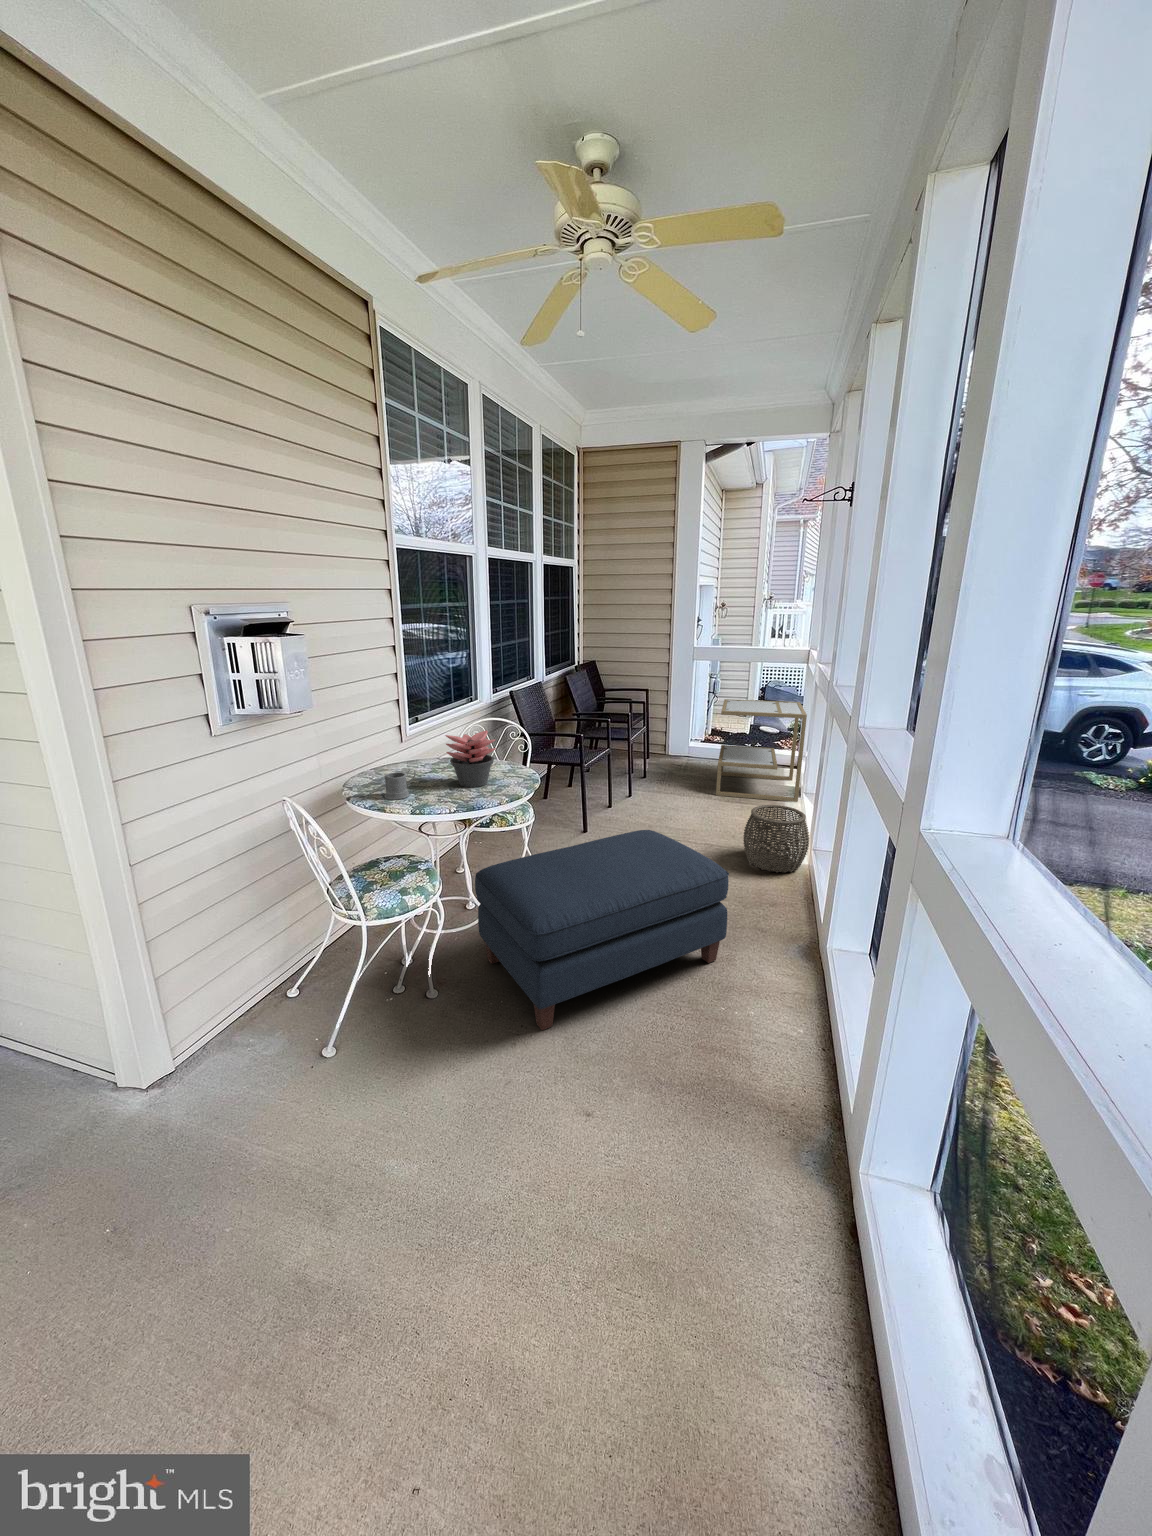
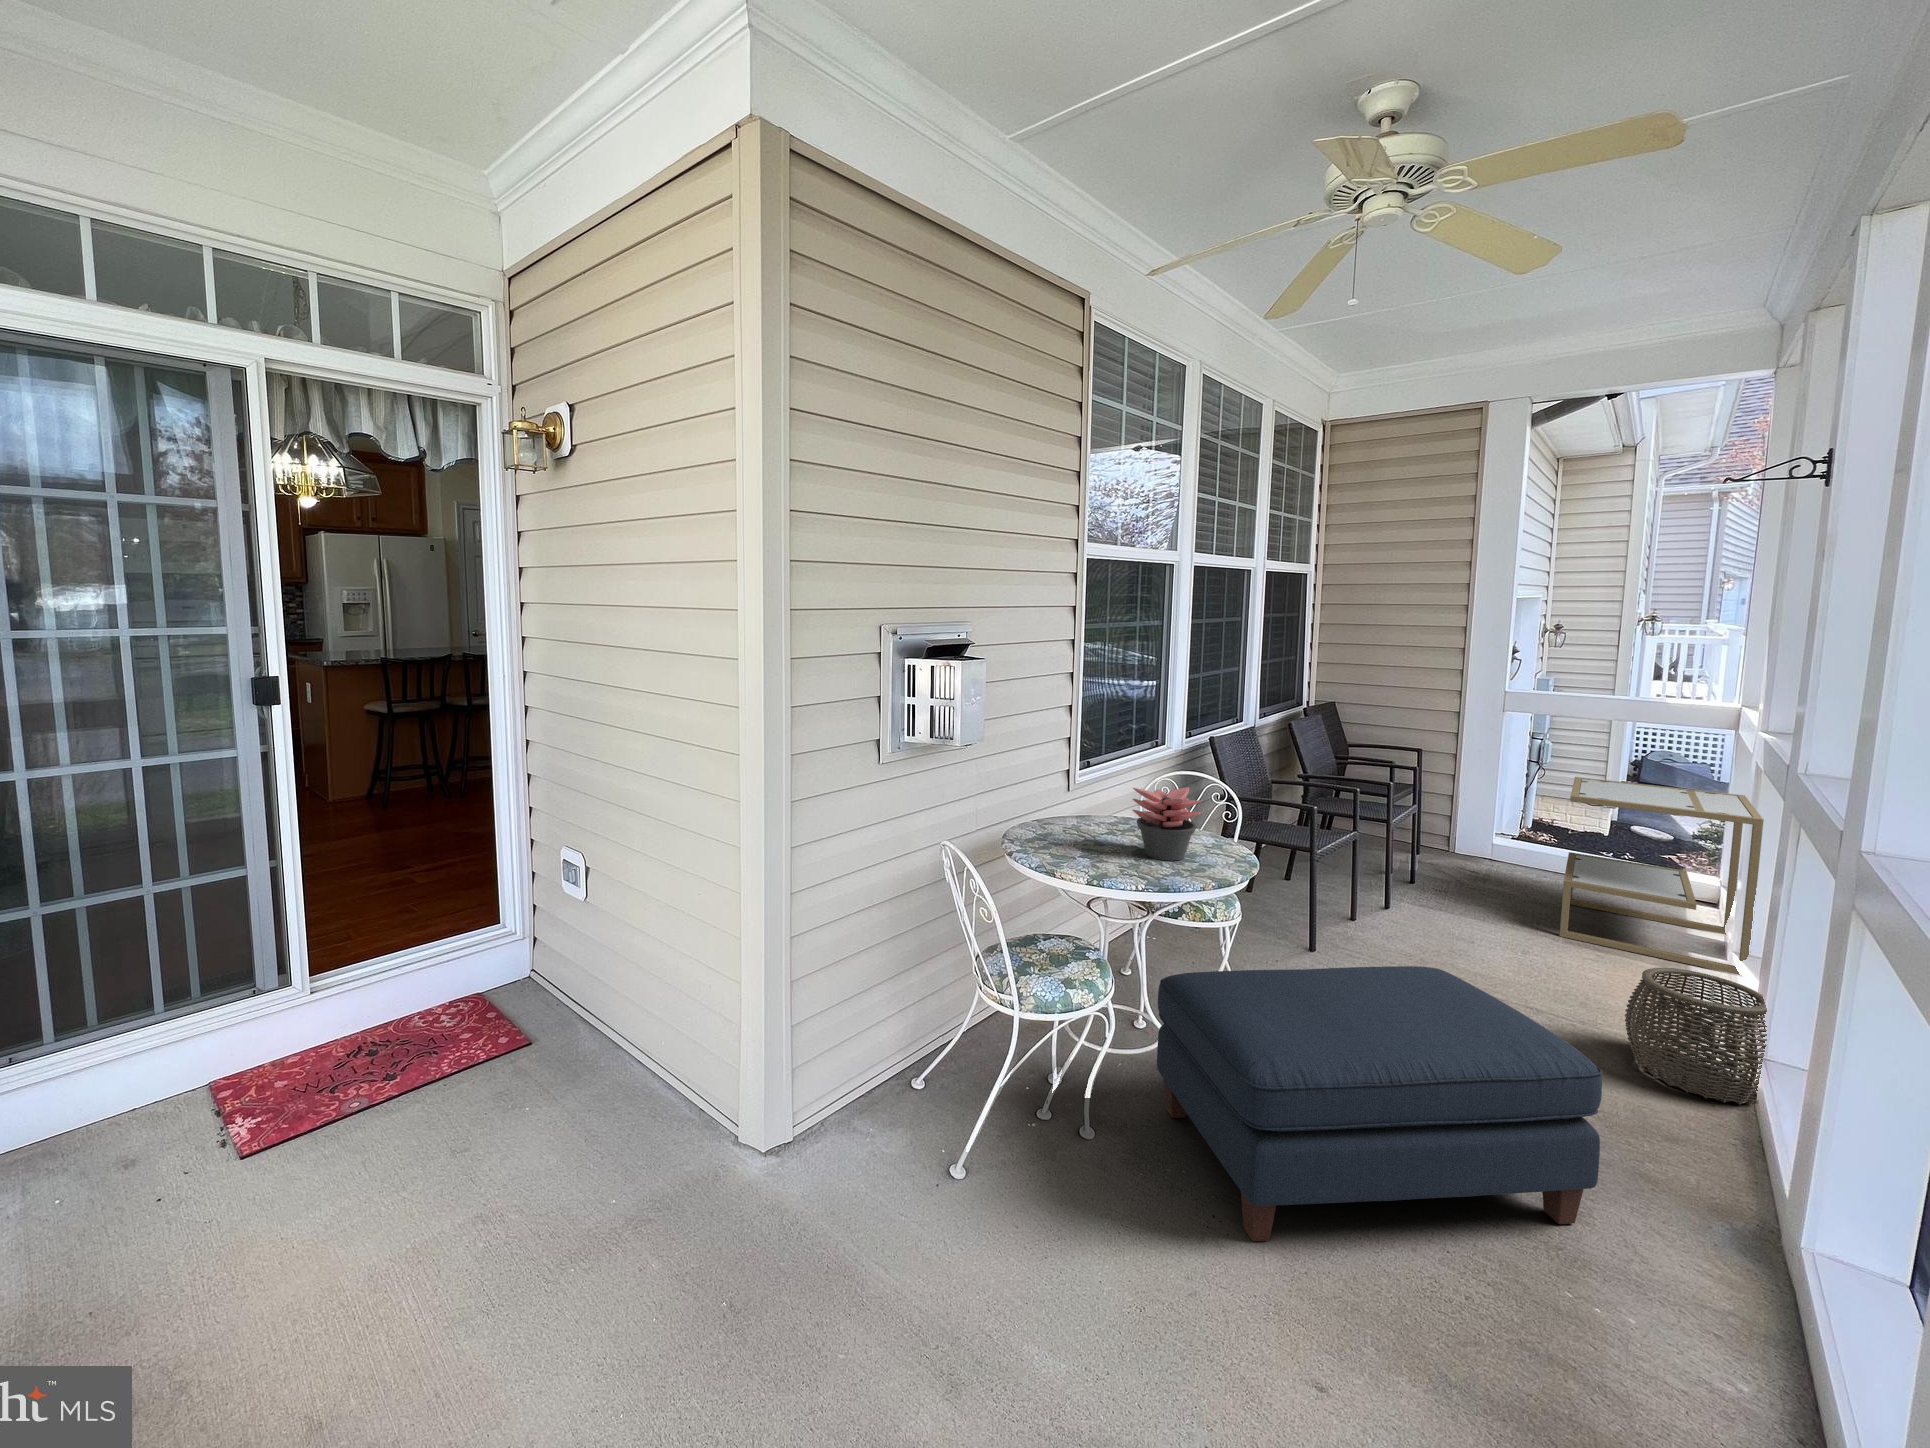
mug: present [385,769,416,800] -> none [1053,826,1094,862]

